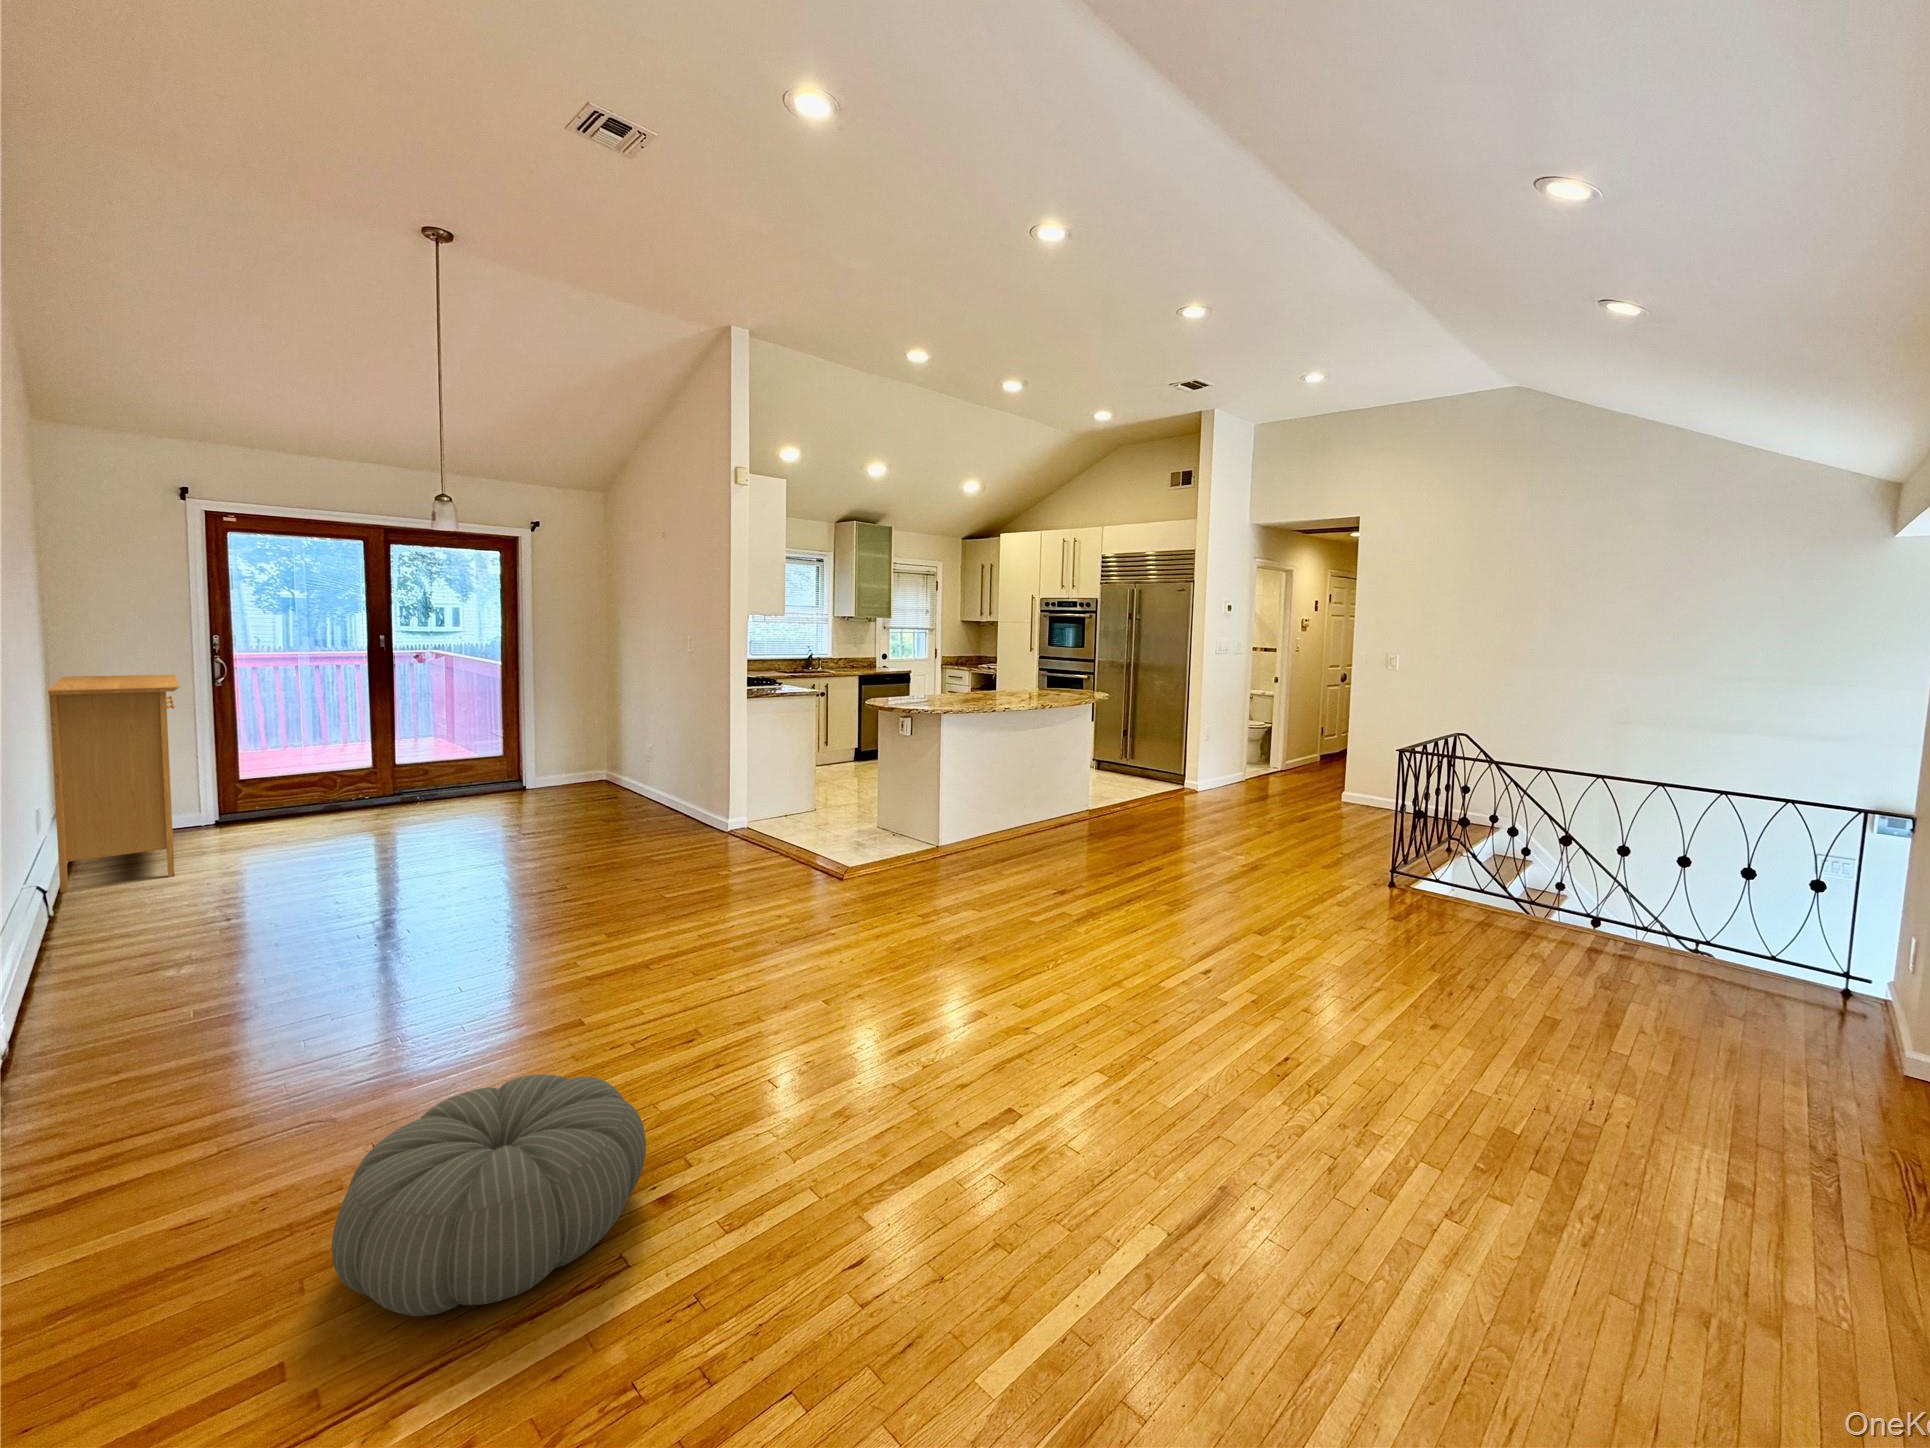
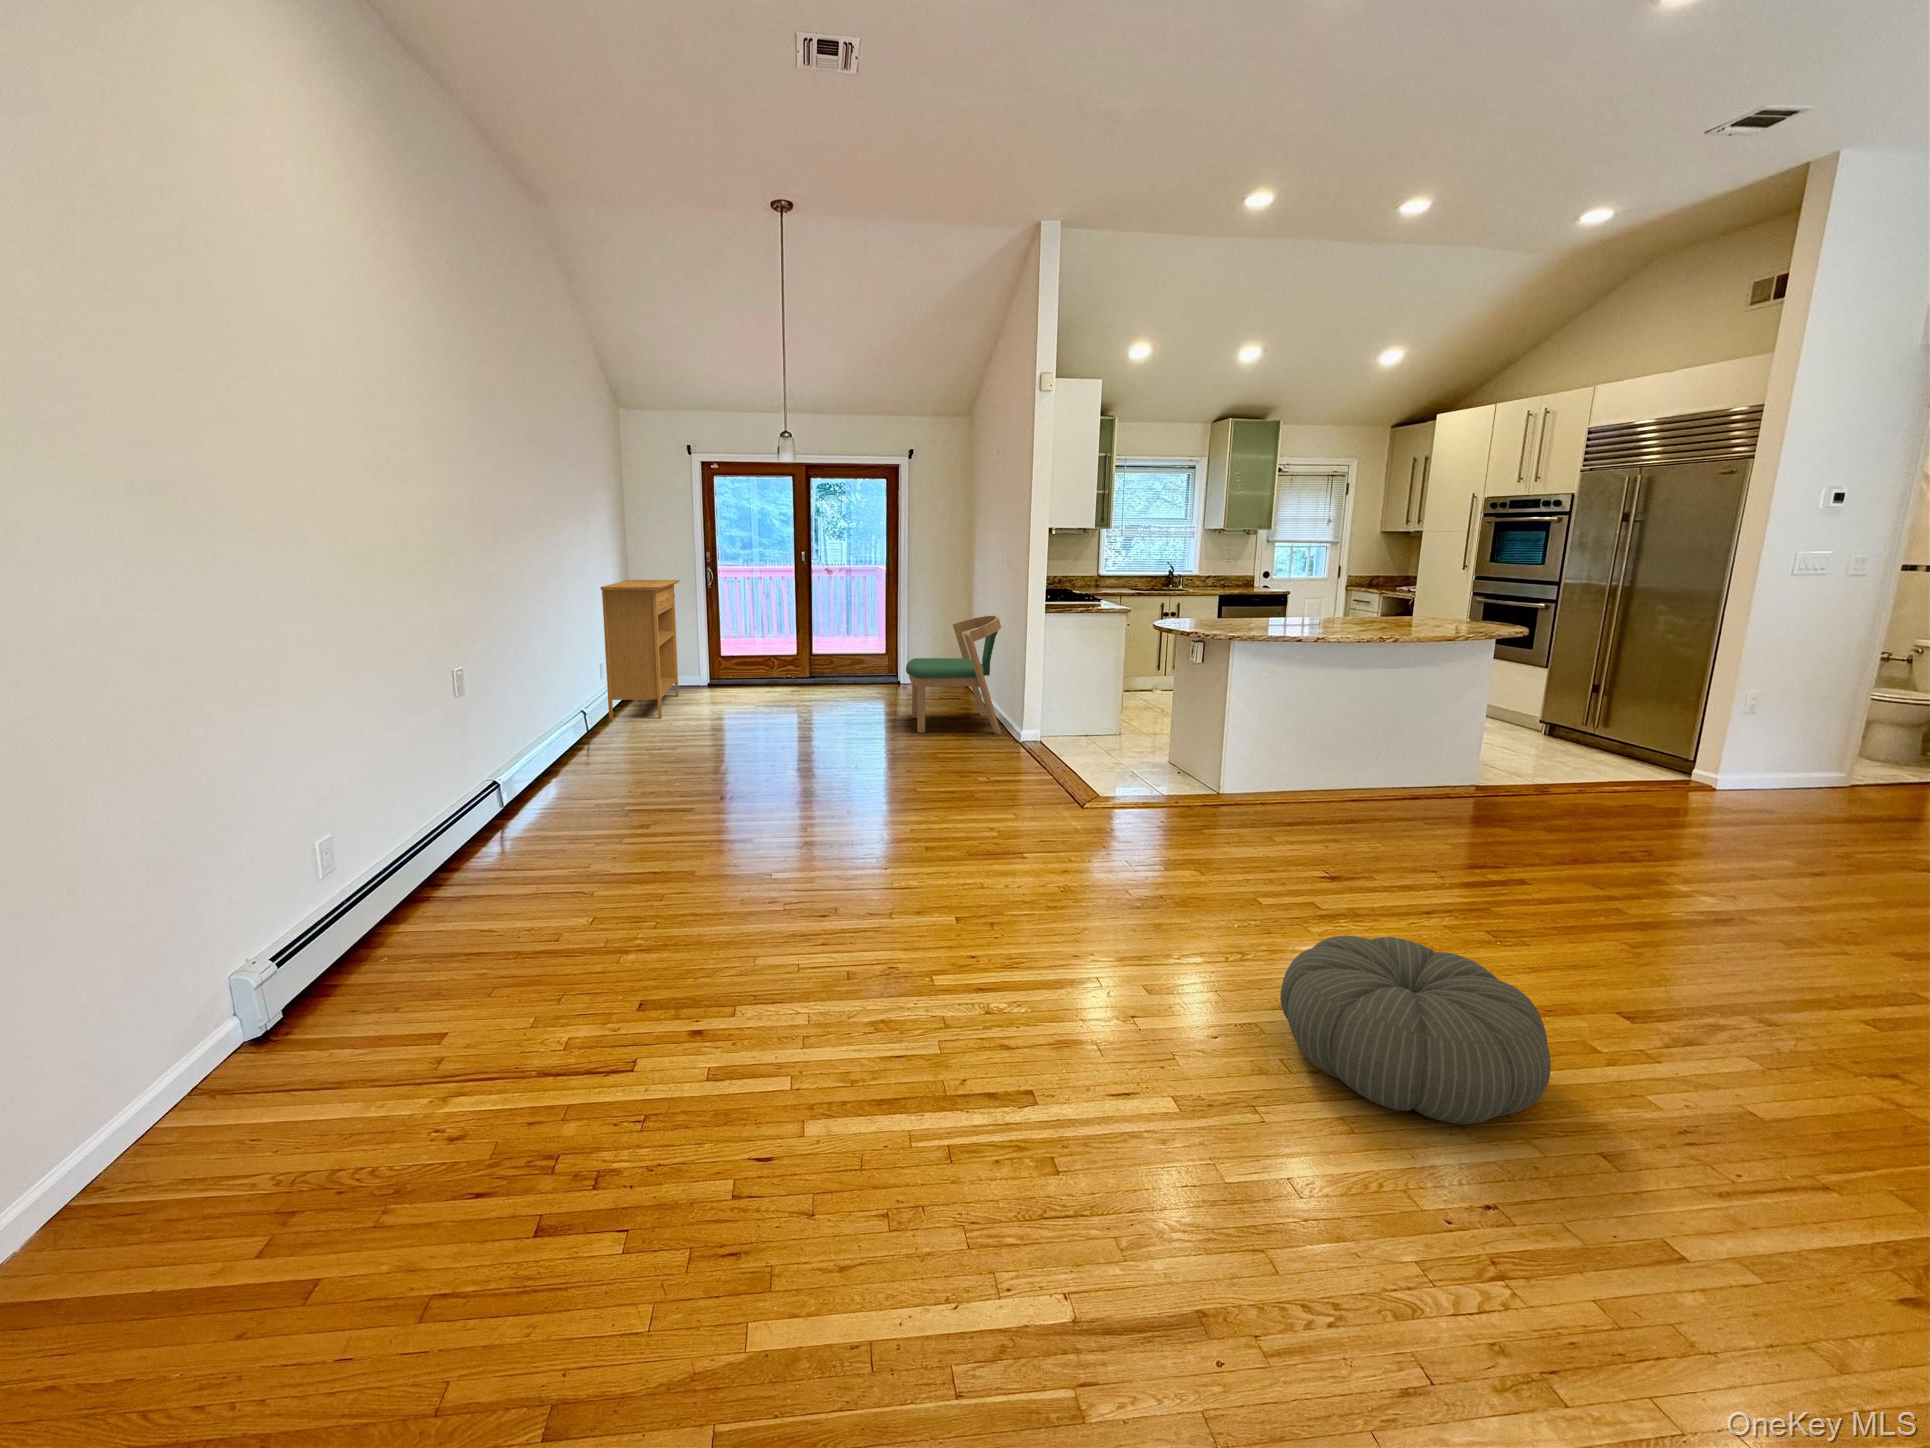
dining chair: none [576,703,700,837] -> present [906,615,1001,734]
pouf: present [332,1074,646,1316] -> present [1281,936,1551,1124]

